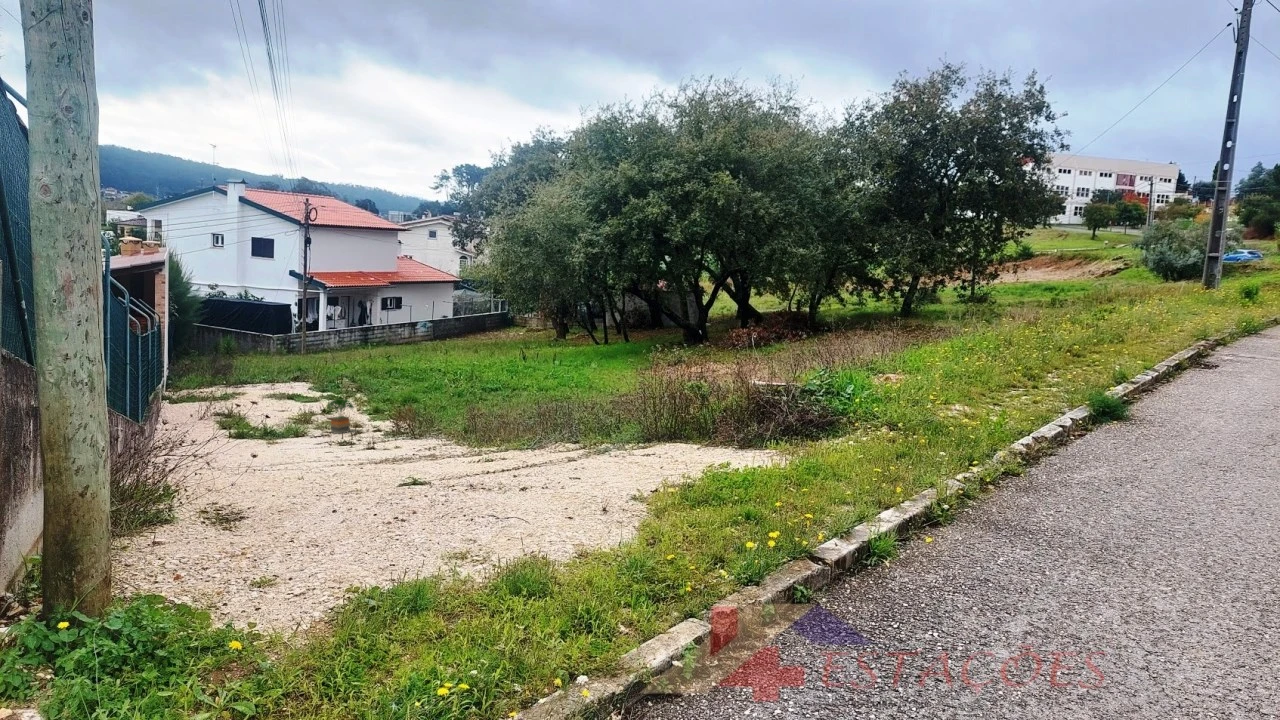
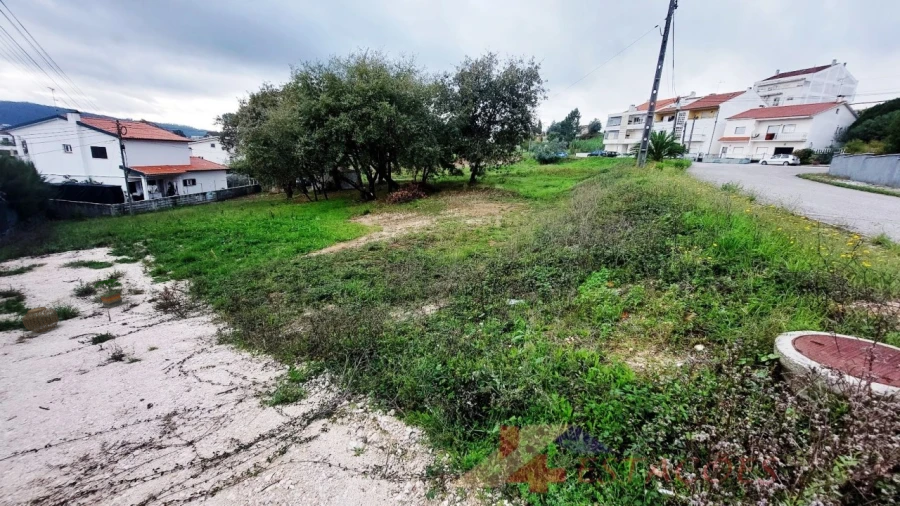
woven basket: none [268,417,296,445] -> present [22,307,58,333]

